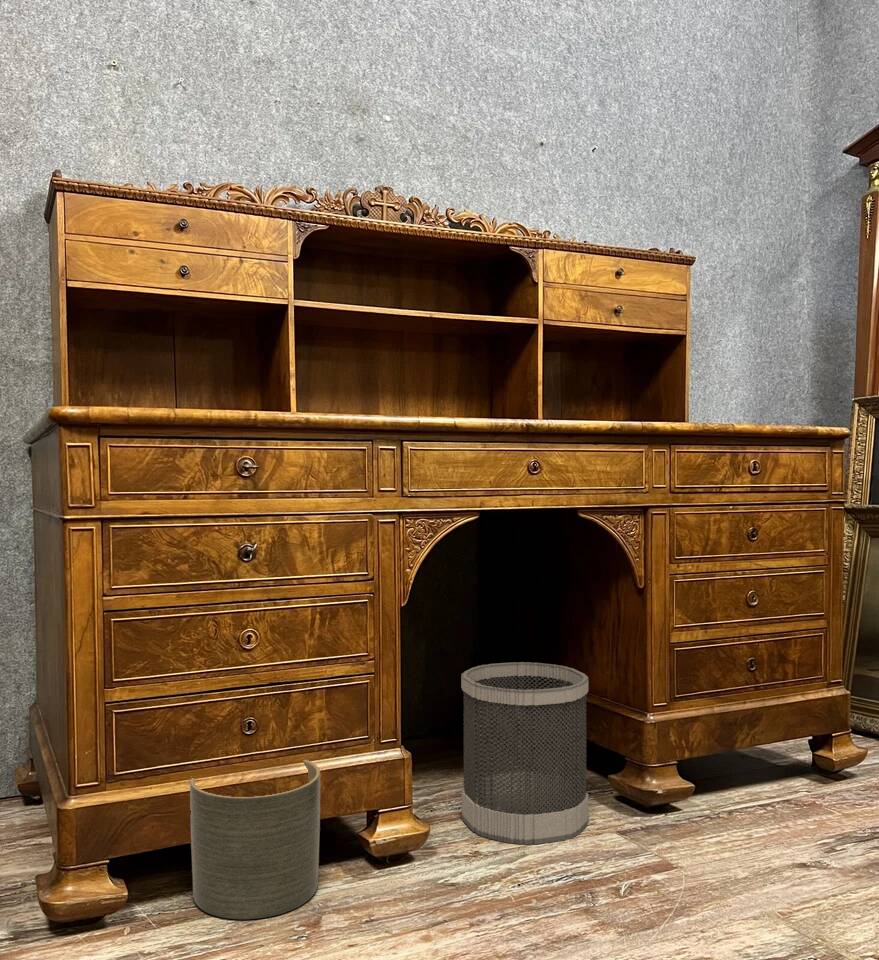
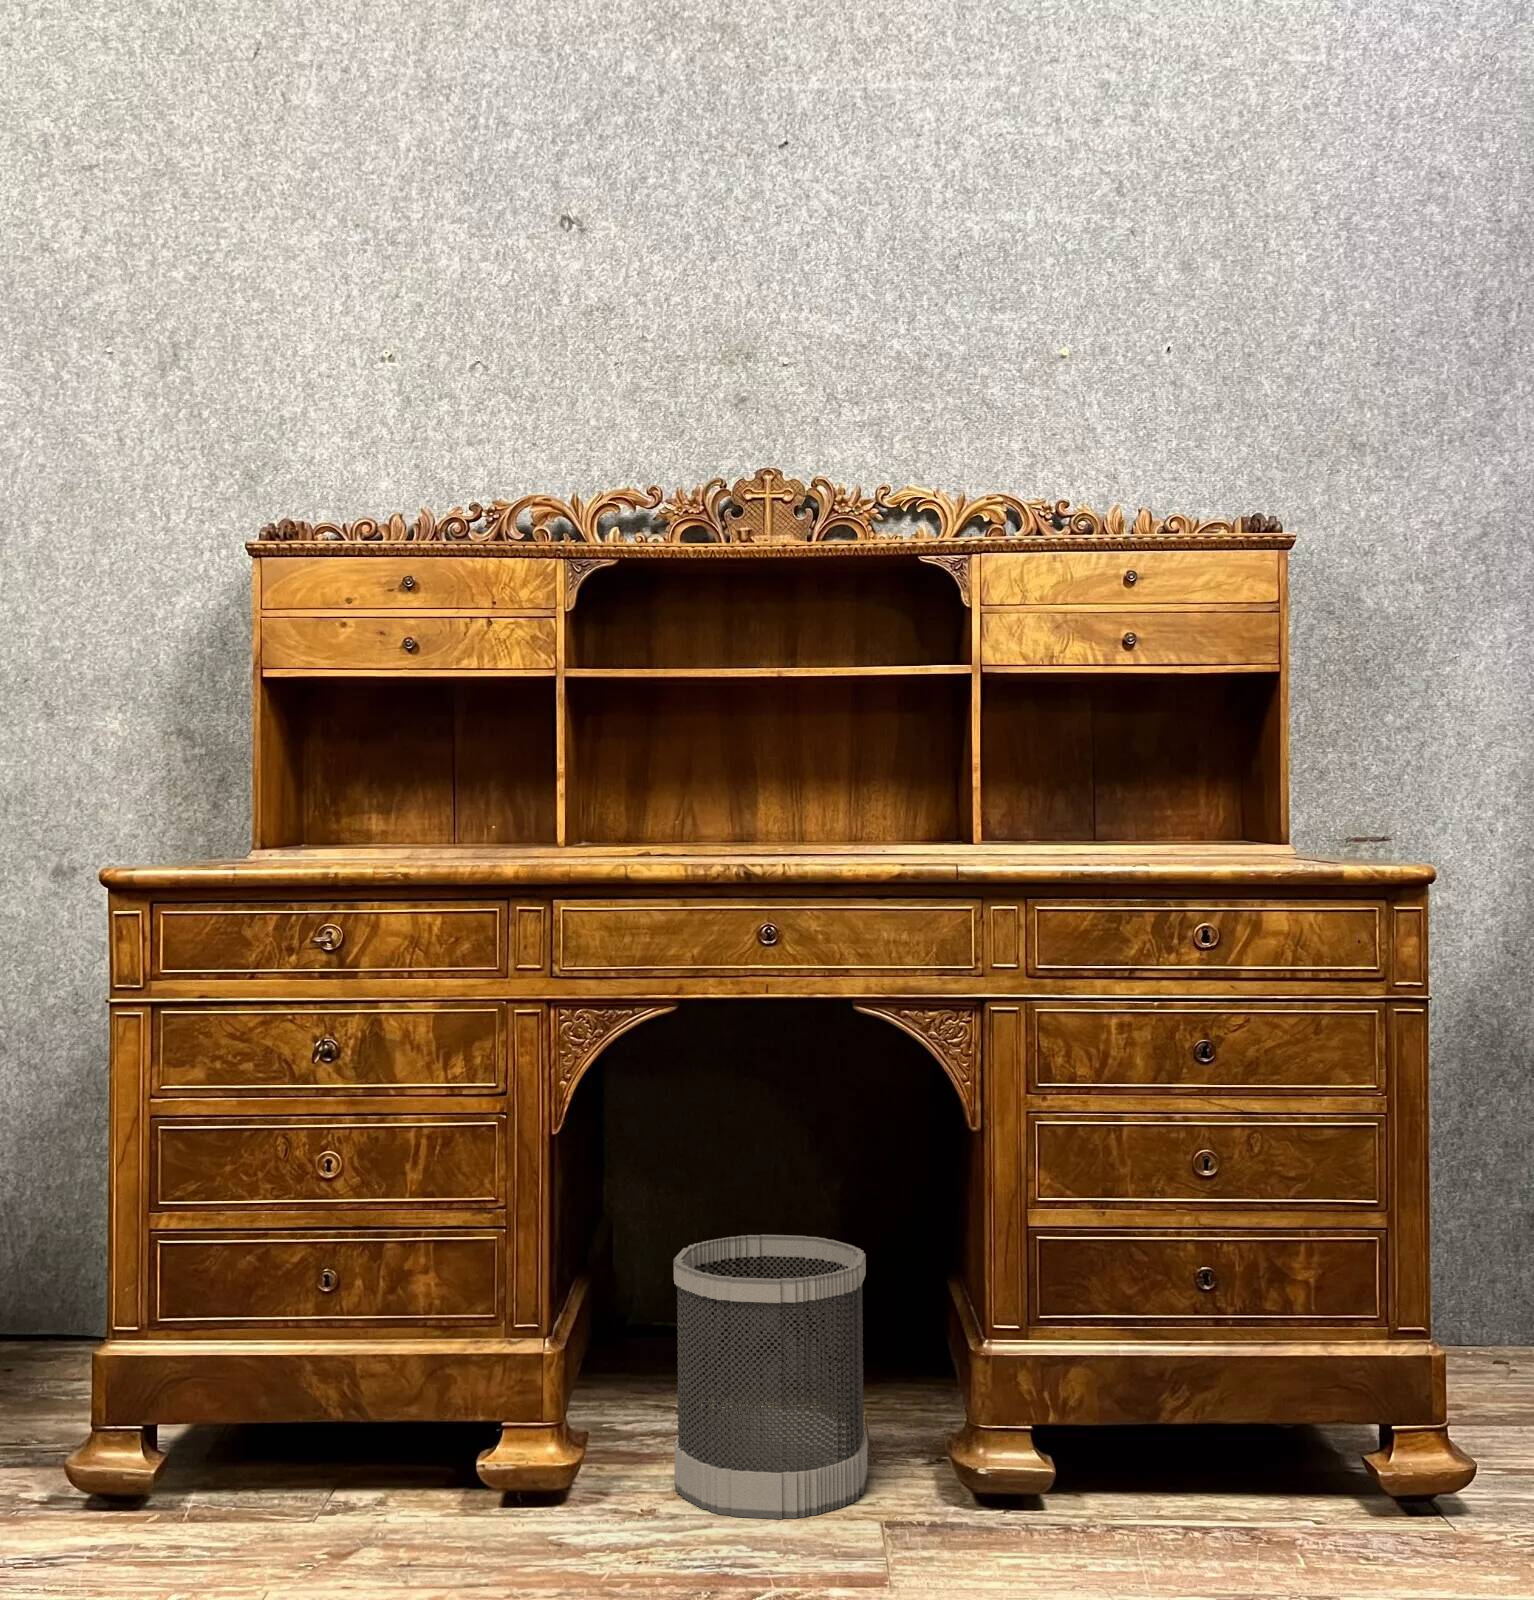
planter: present [190,760,320,919] -> none [238,1323,412,1533]

